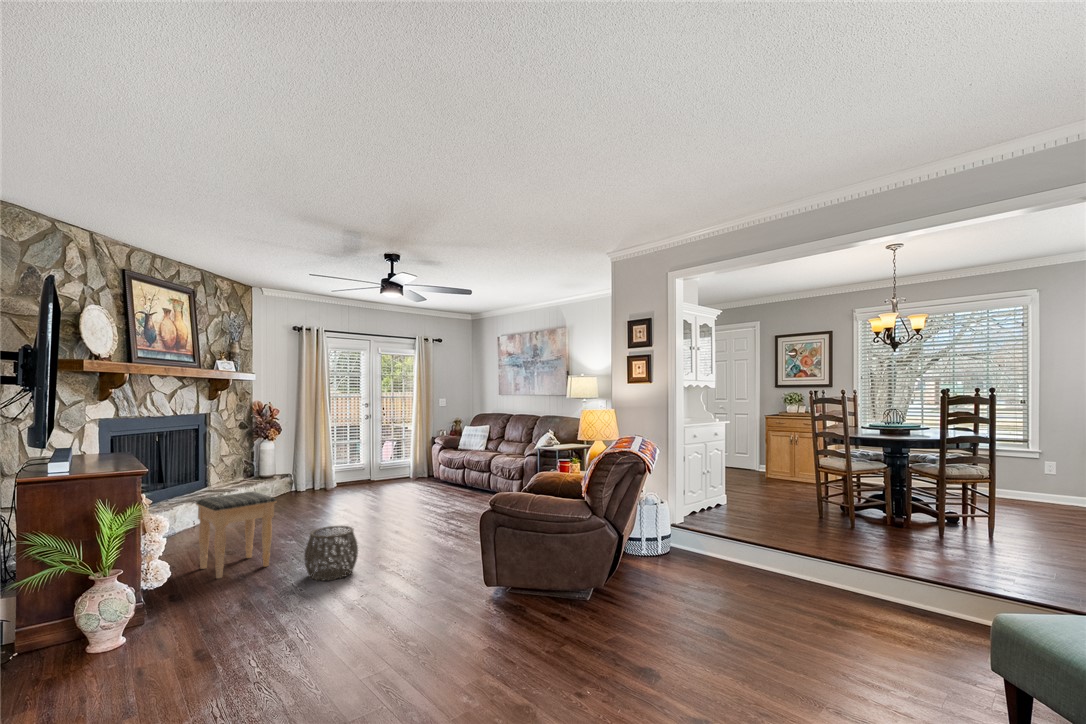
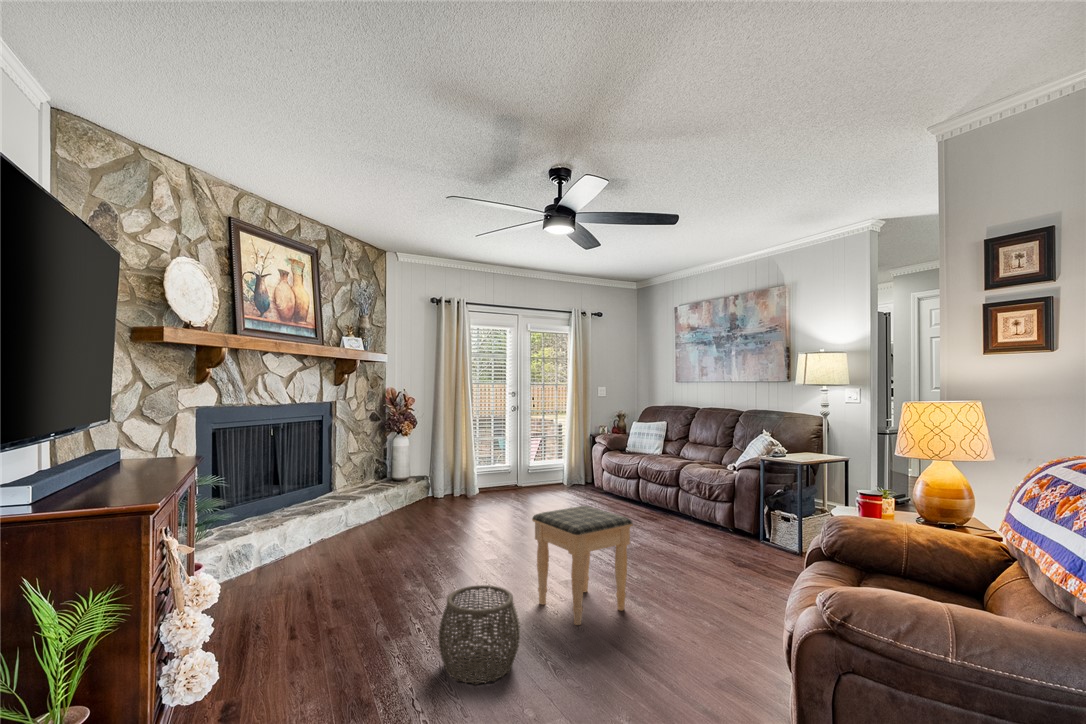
footstool: present [196,492,277,578] -> present [532,506,633,625]

